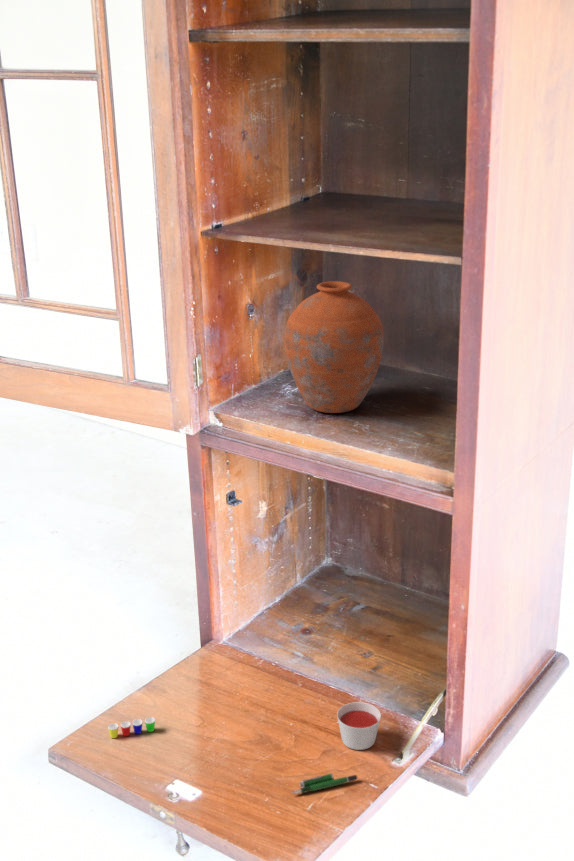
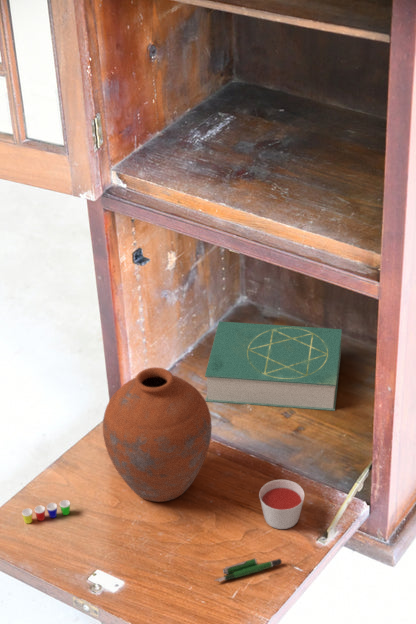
vase: present [284,281,384,413] -> present [103,367,212,502]
book: none [290,573,418,654] -> present [205,321,342,411]

